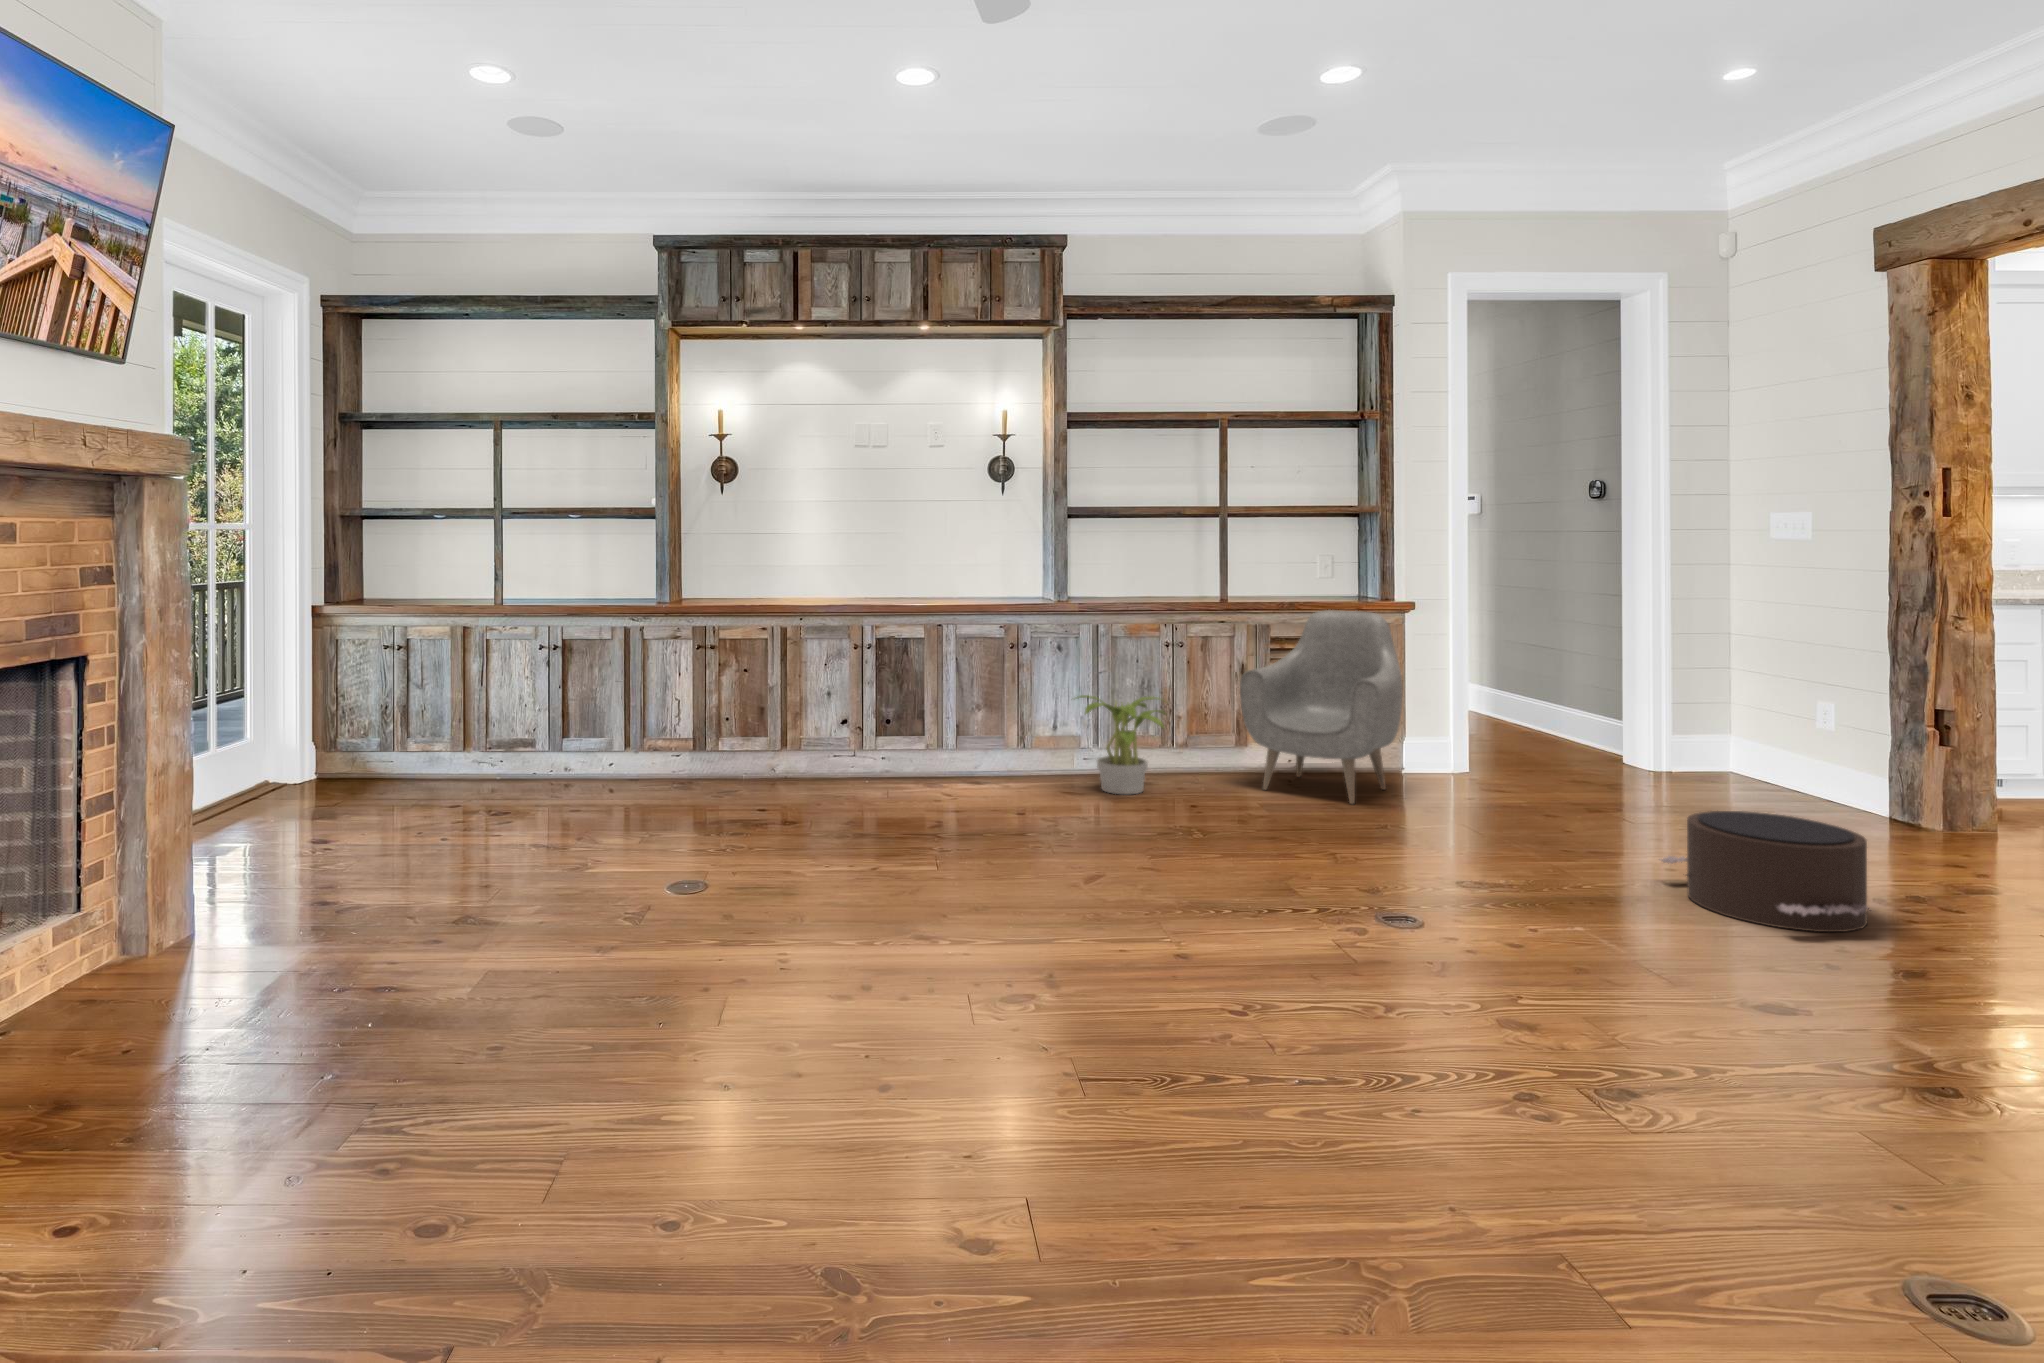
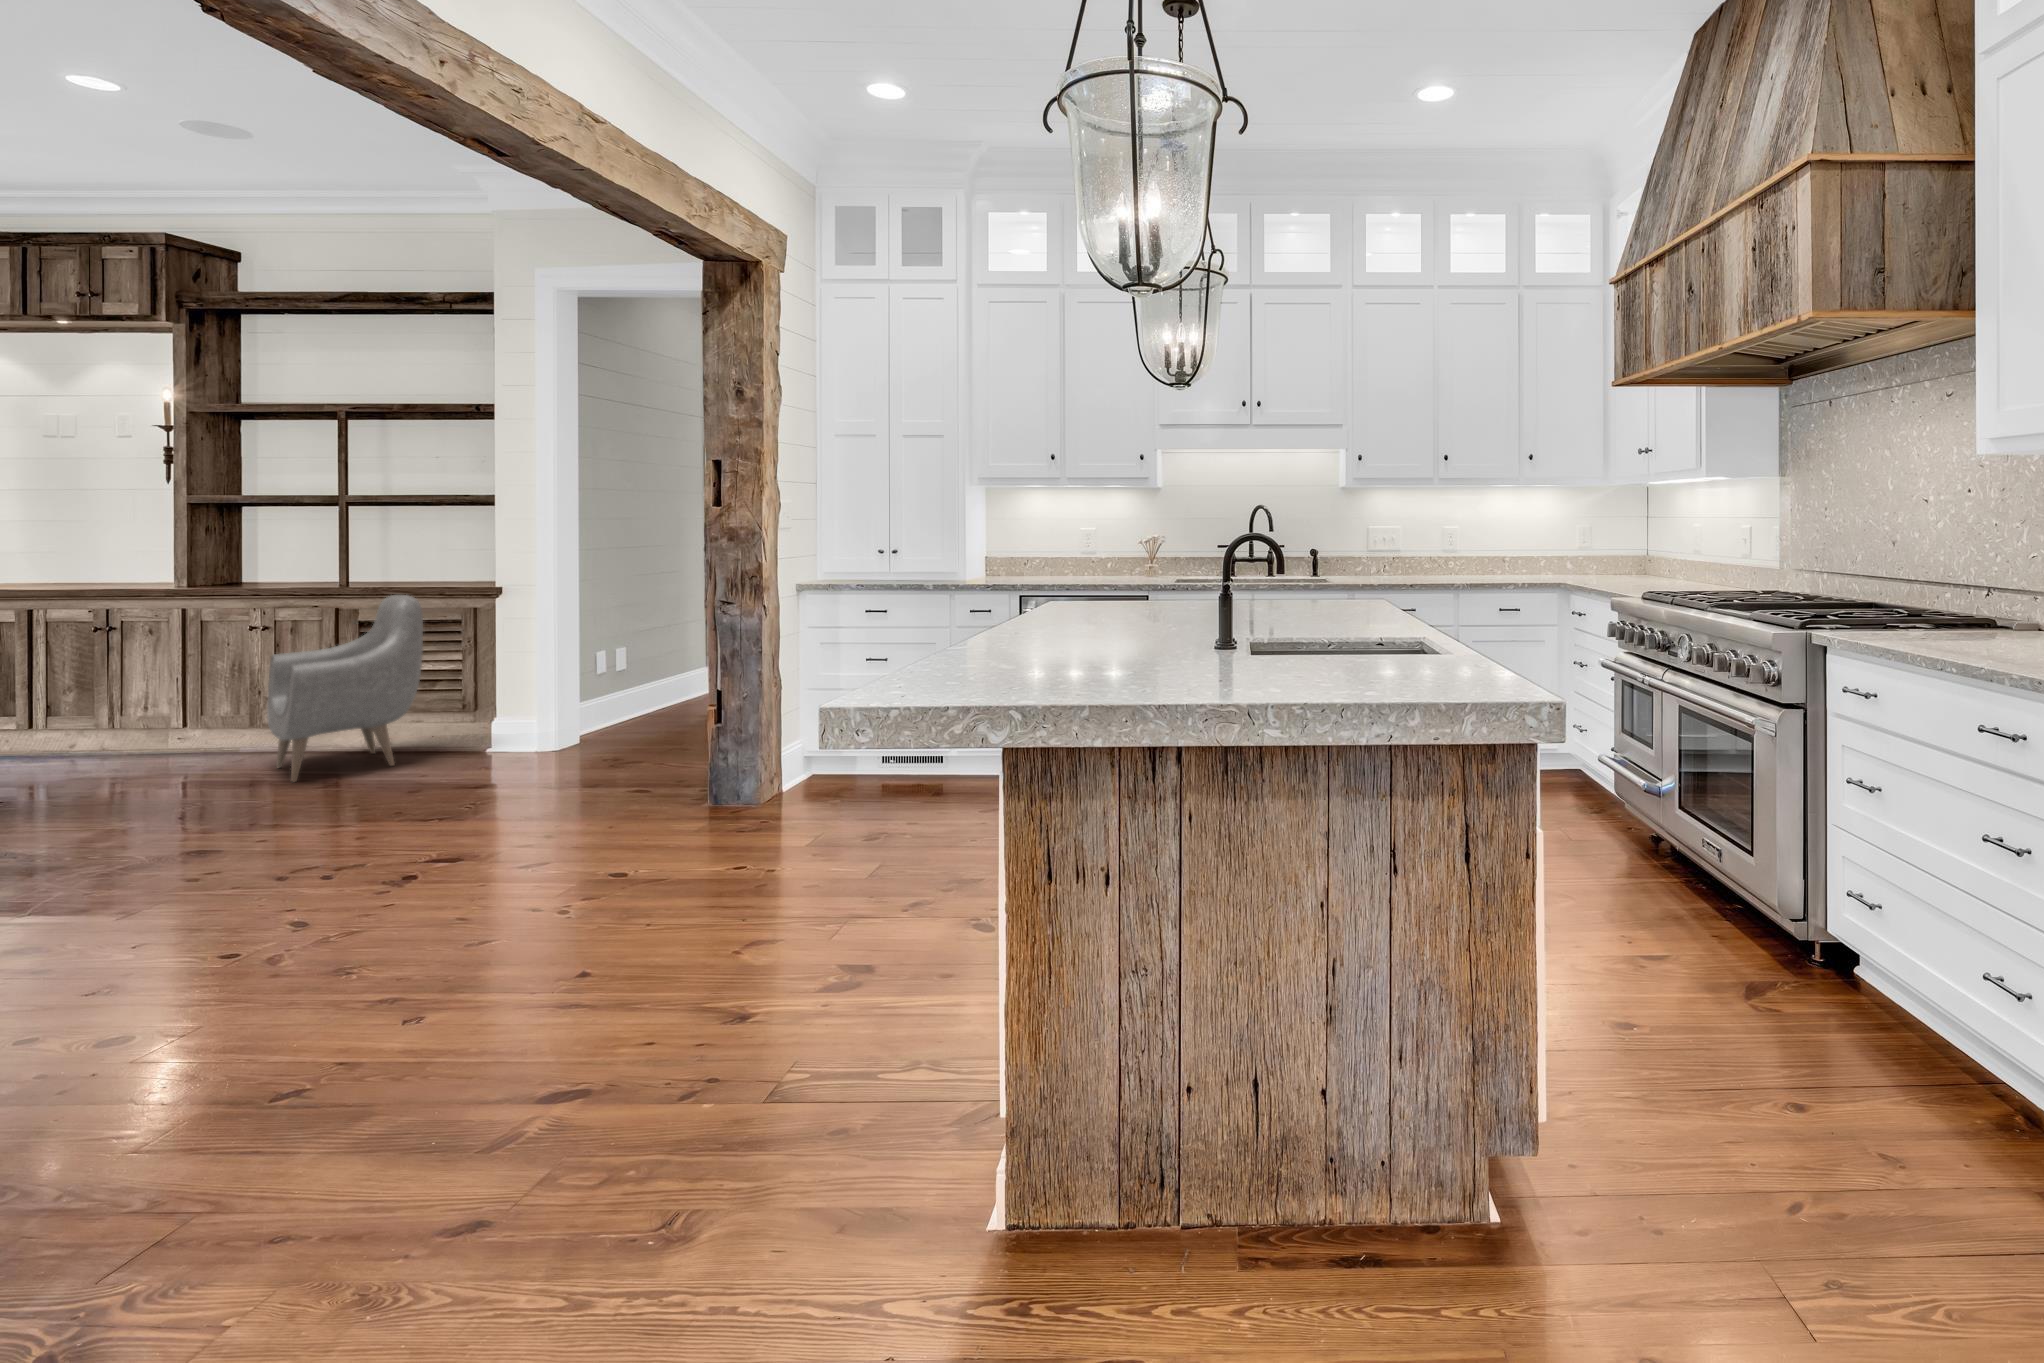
potted plant: present [1077,695,1165,794] -> none [63,681,216,776]
pouf: present [1661,811,1869,932] -> none [54,794,275,907]

